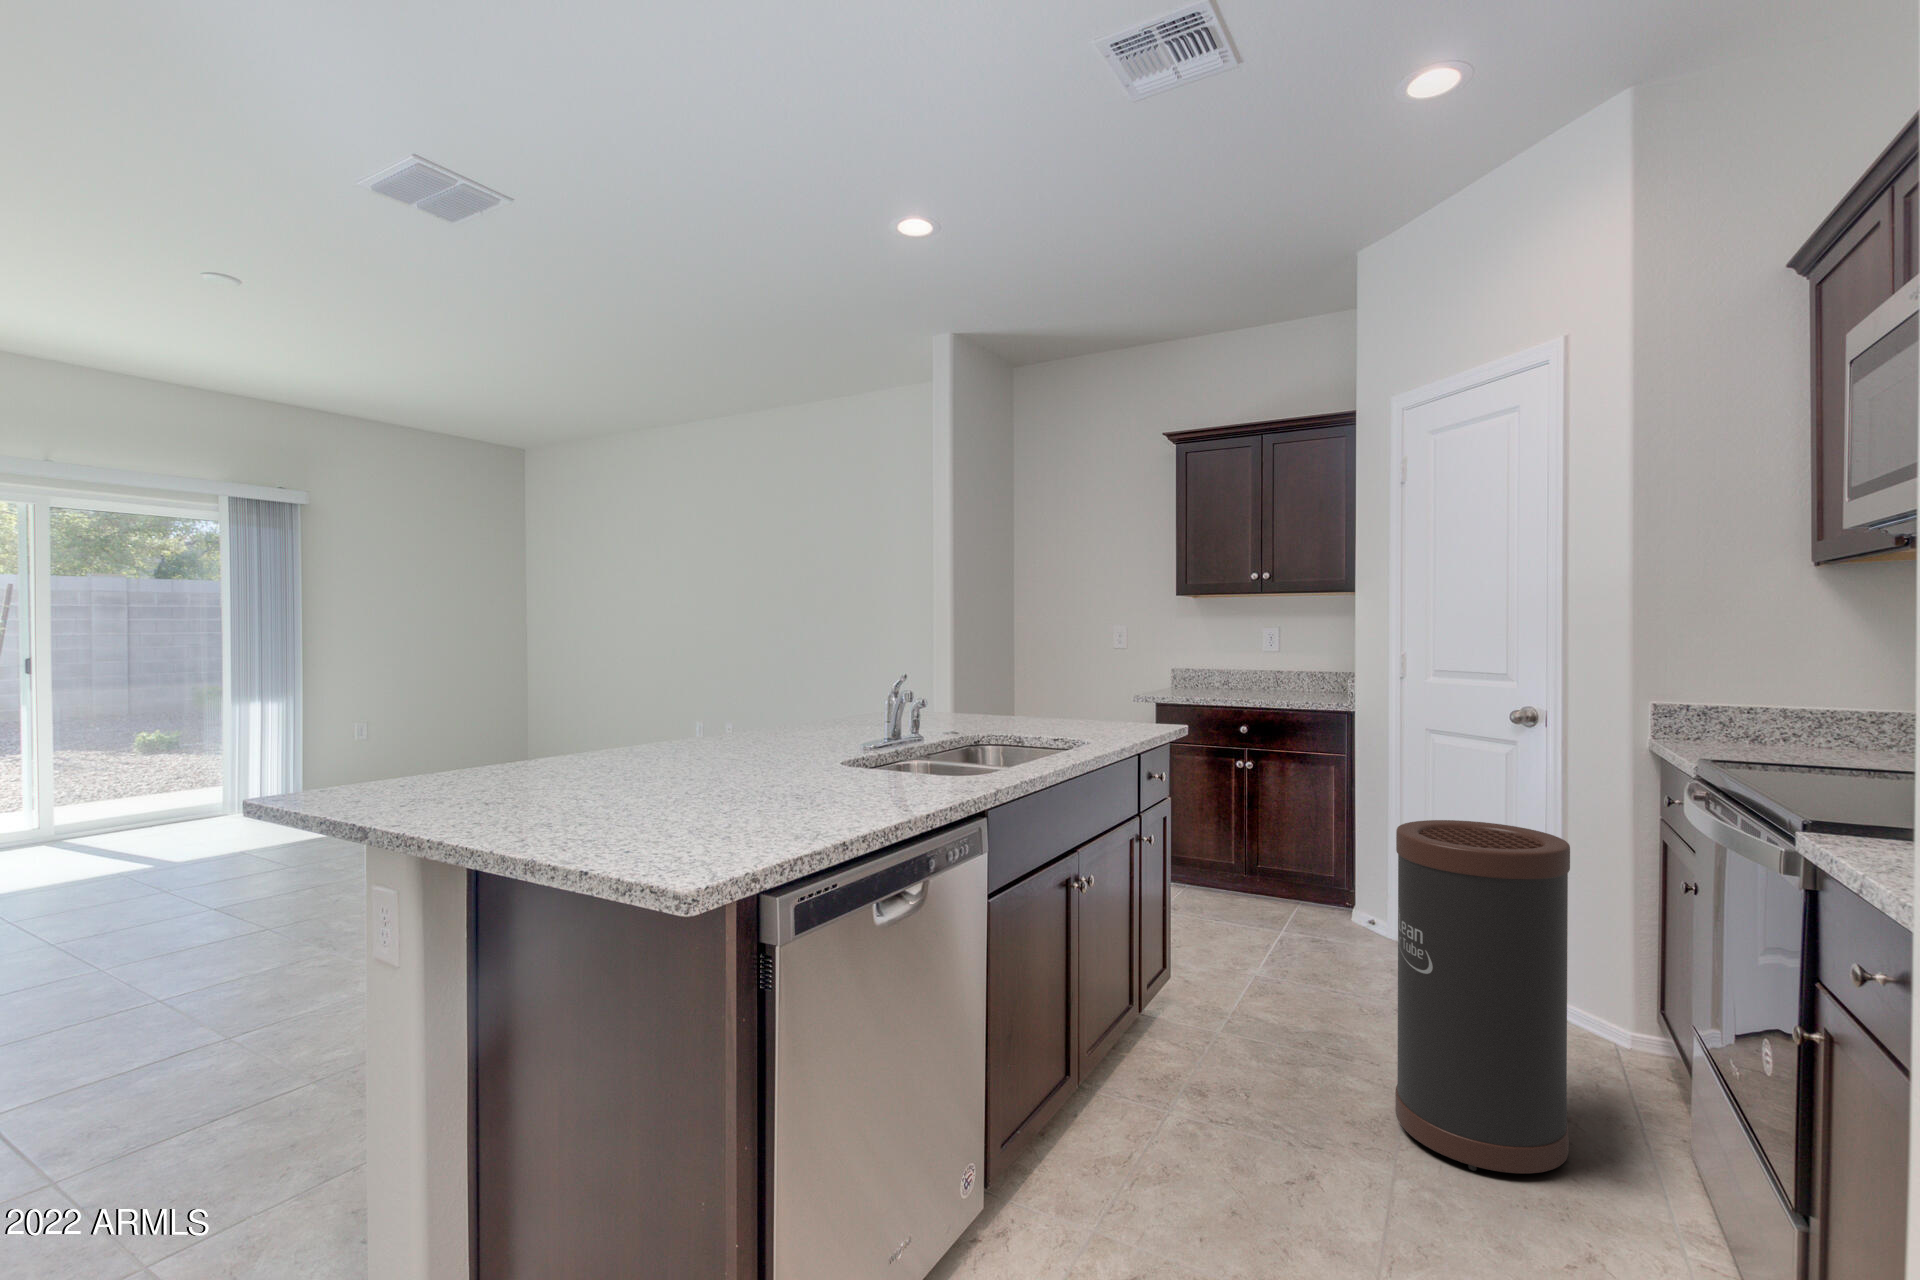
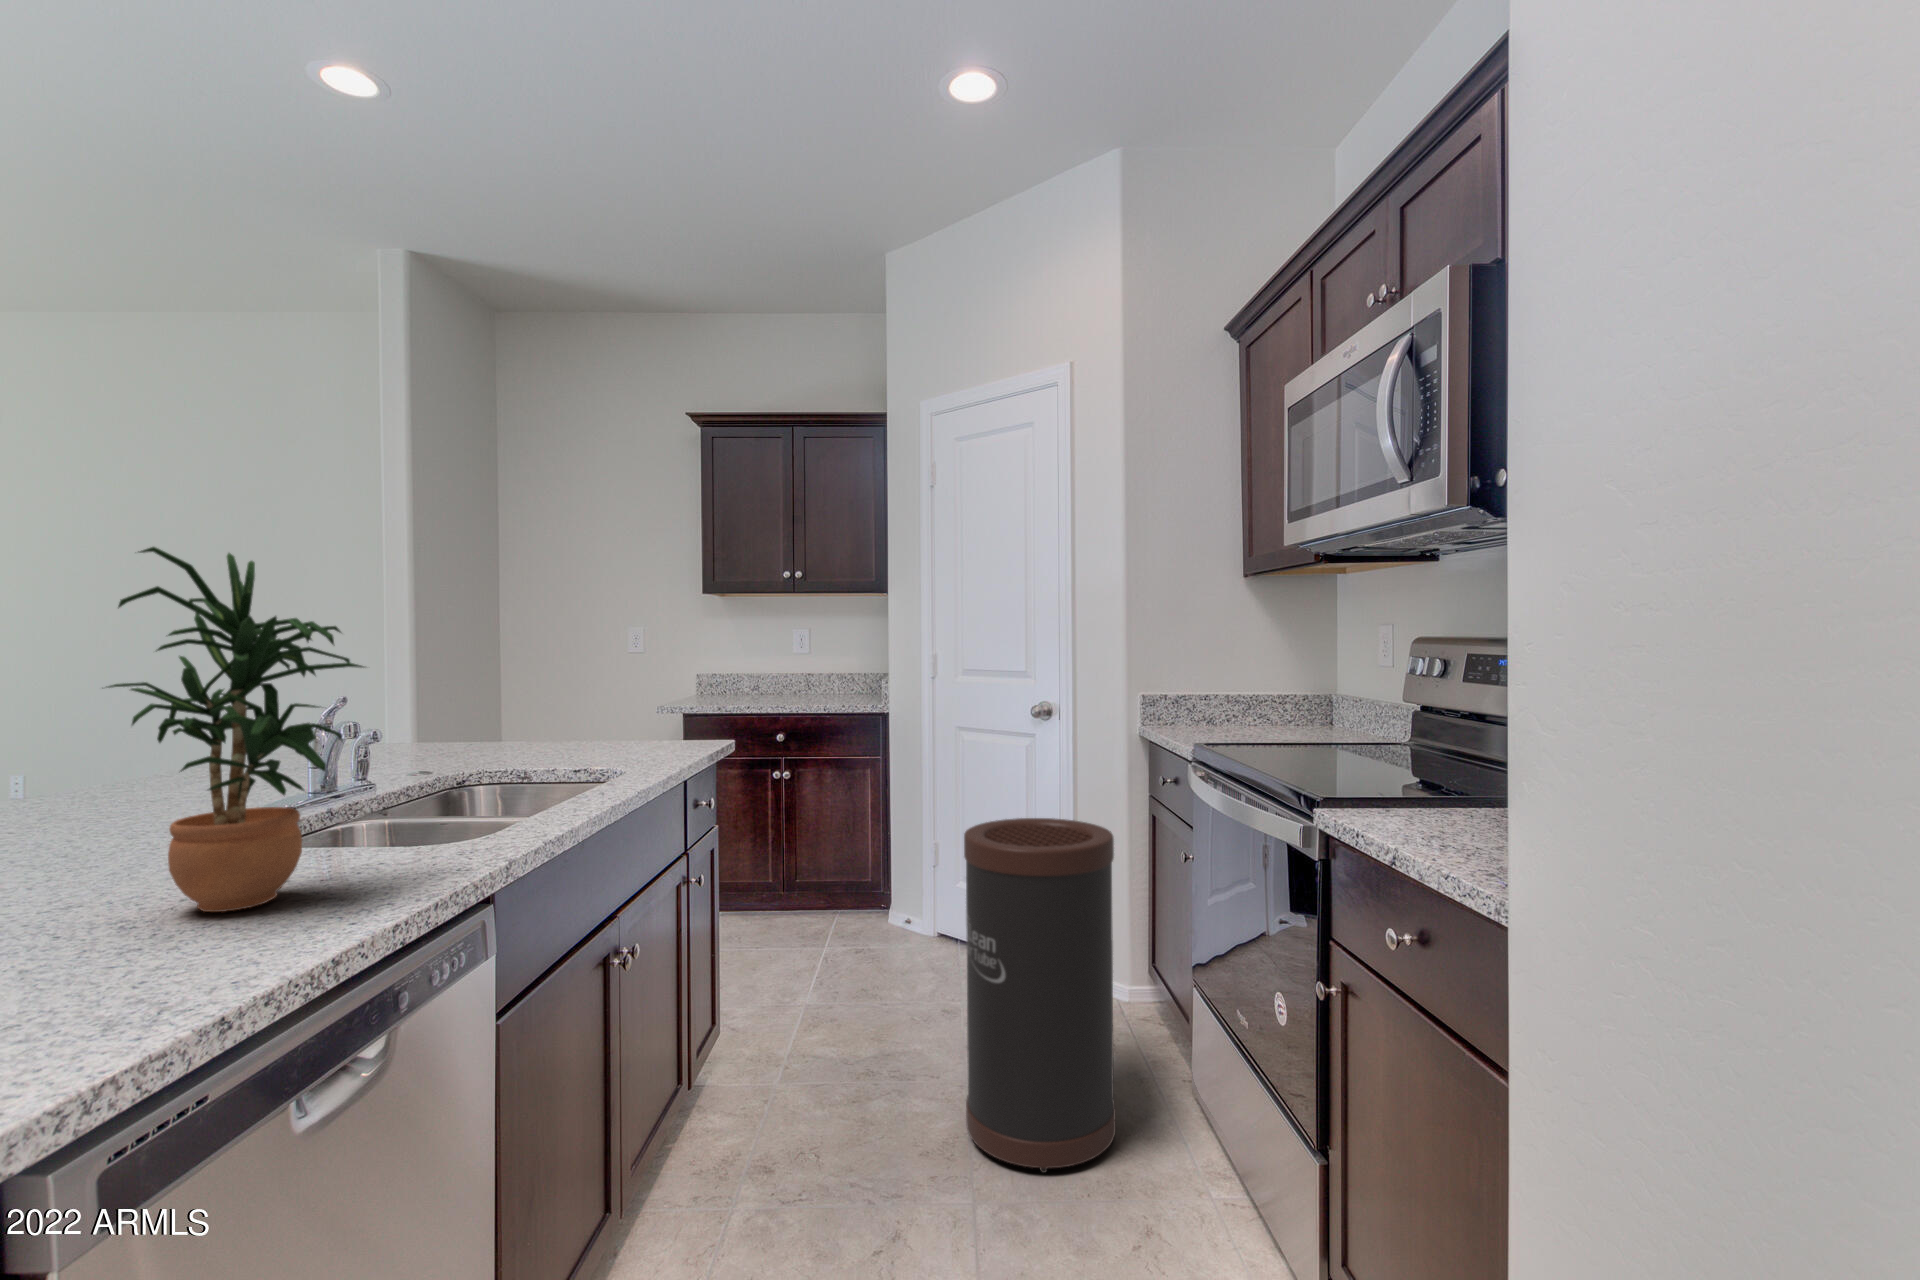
potted plant: none [789,581,917,798] -> present [106,547,364,912]

